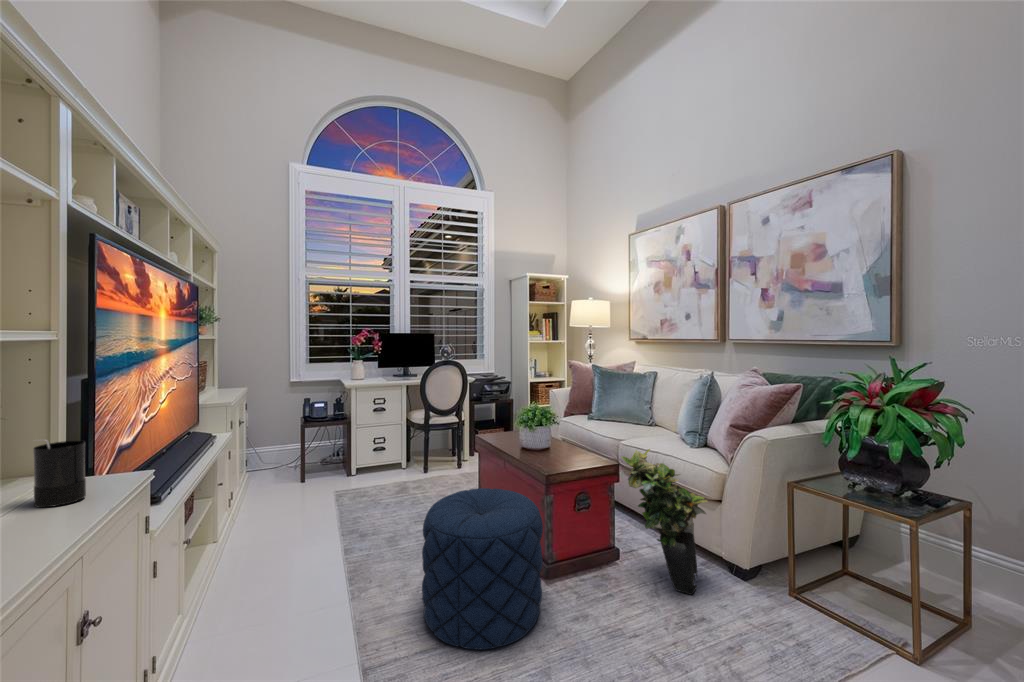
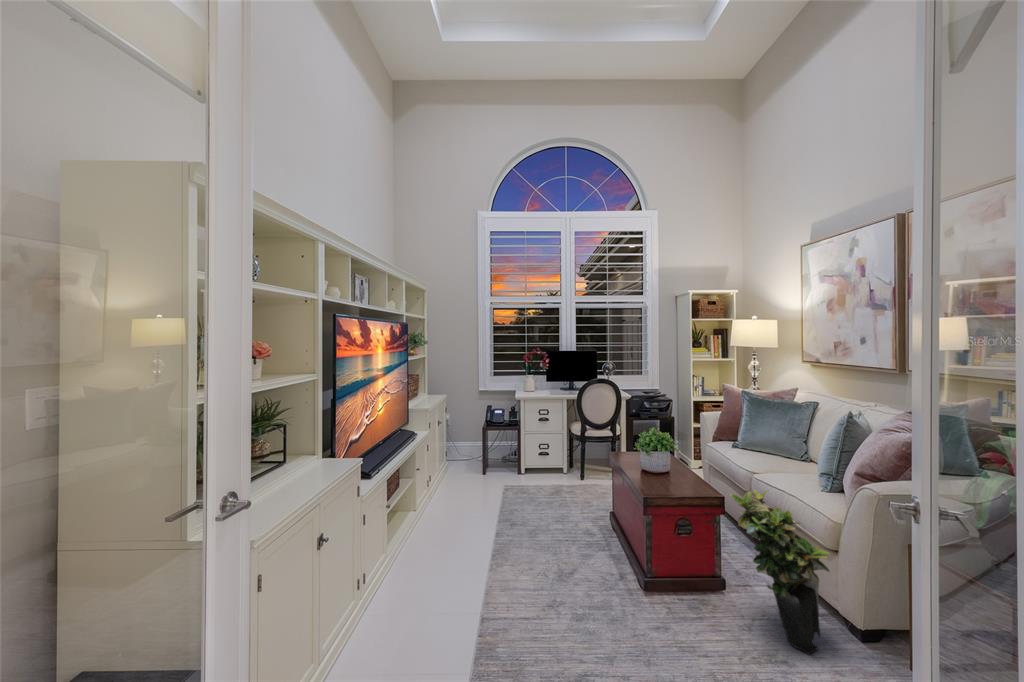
candle: present [33,440,86,507] -> none [301,437,324,476]
pouf: present [422,488,543,650] -> none [536,502,639,642]

